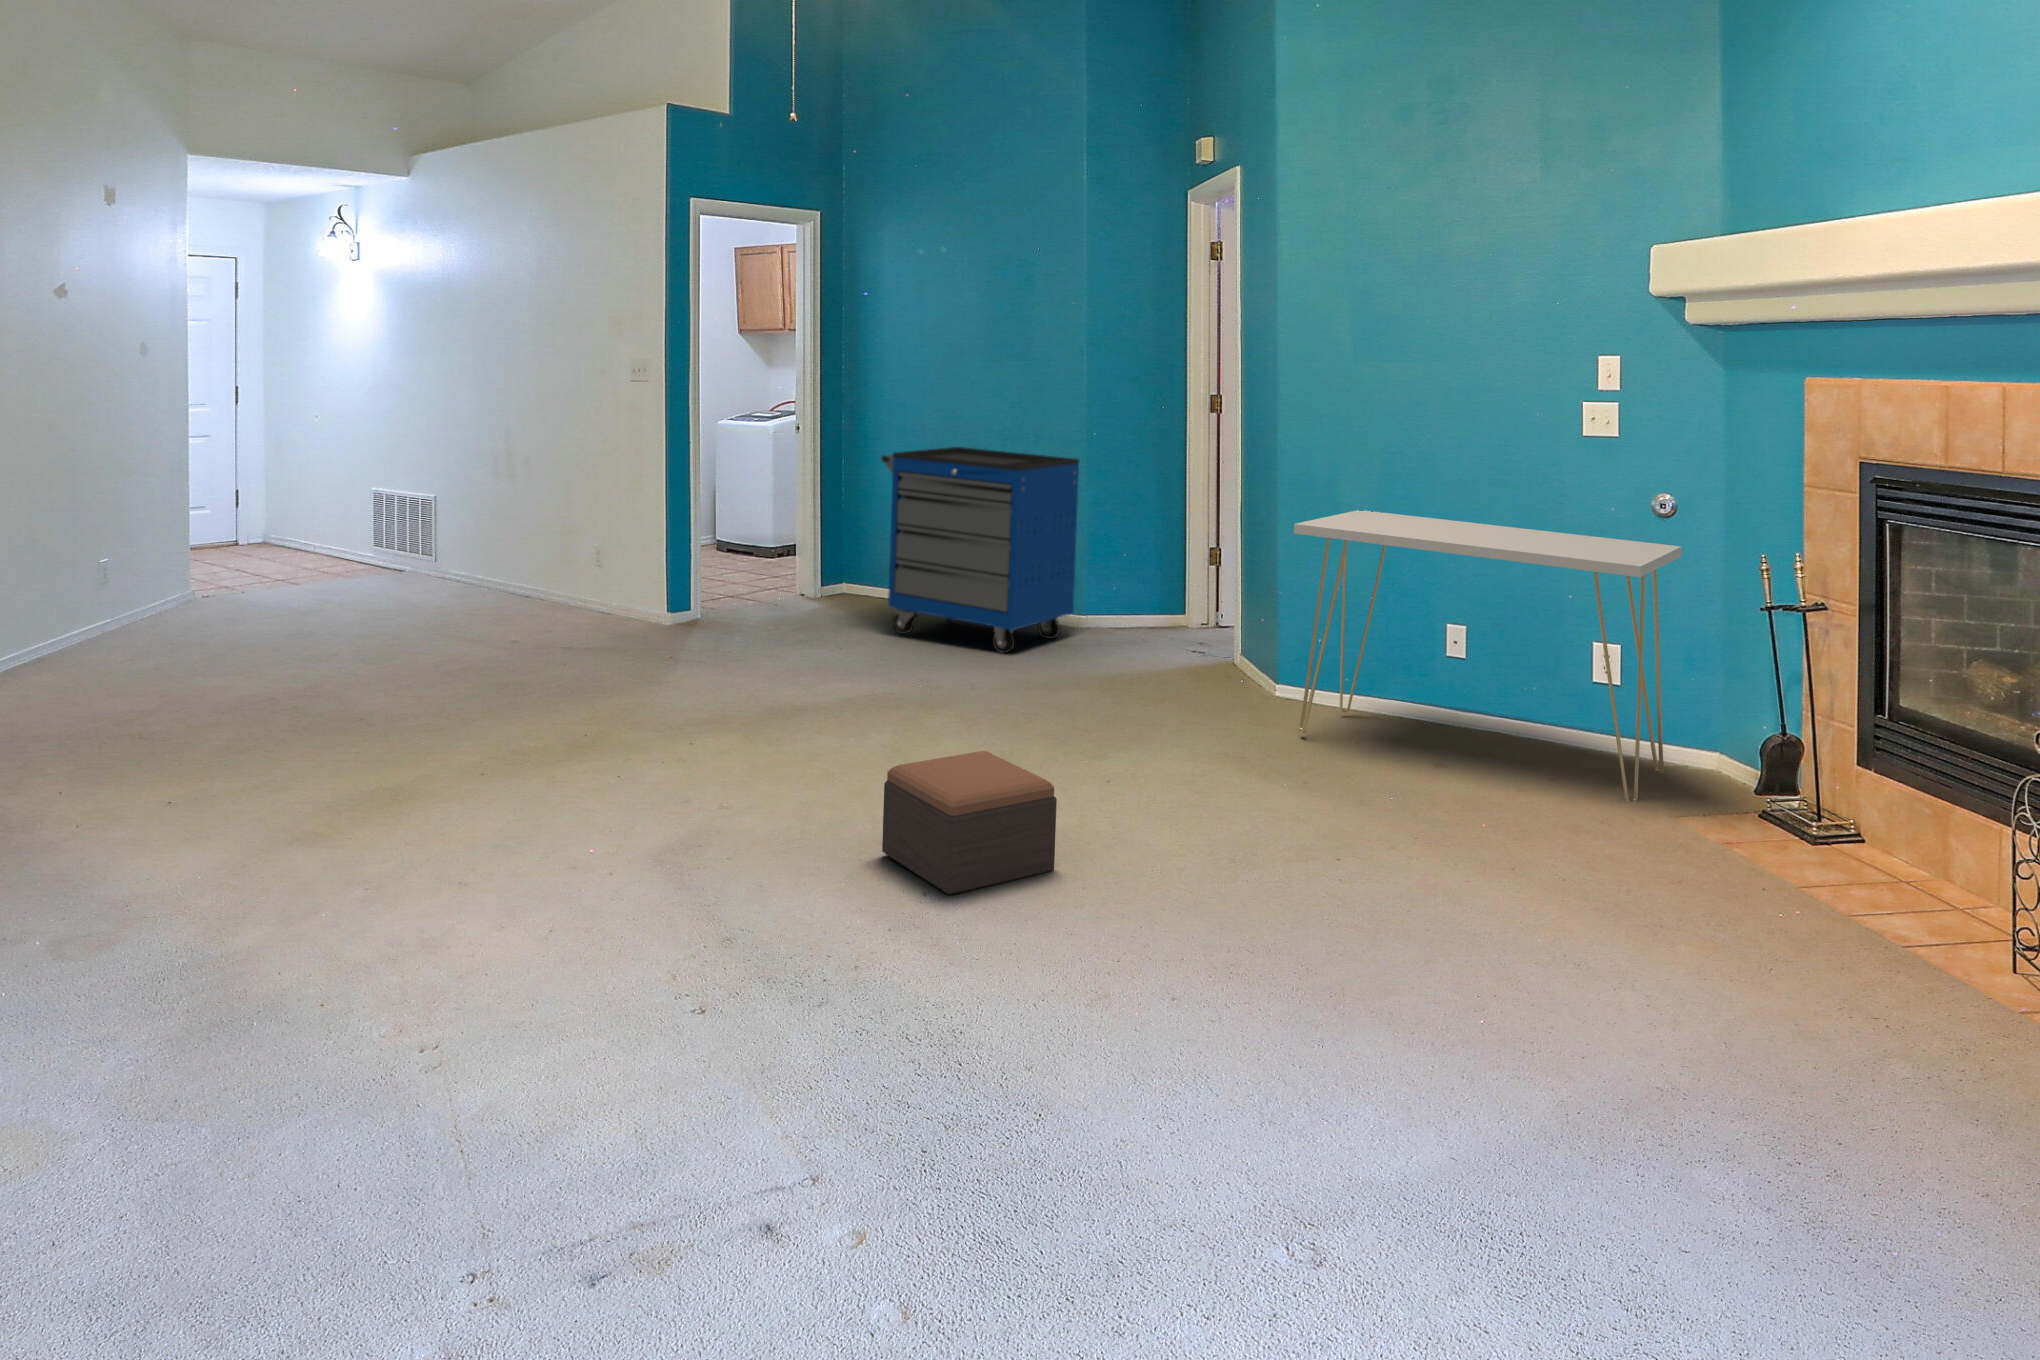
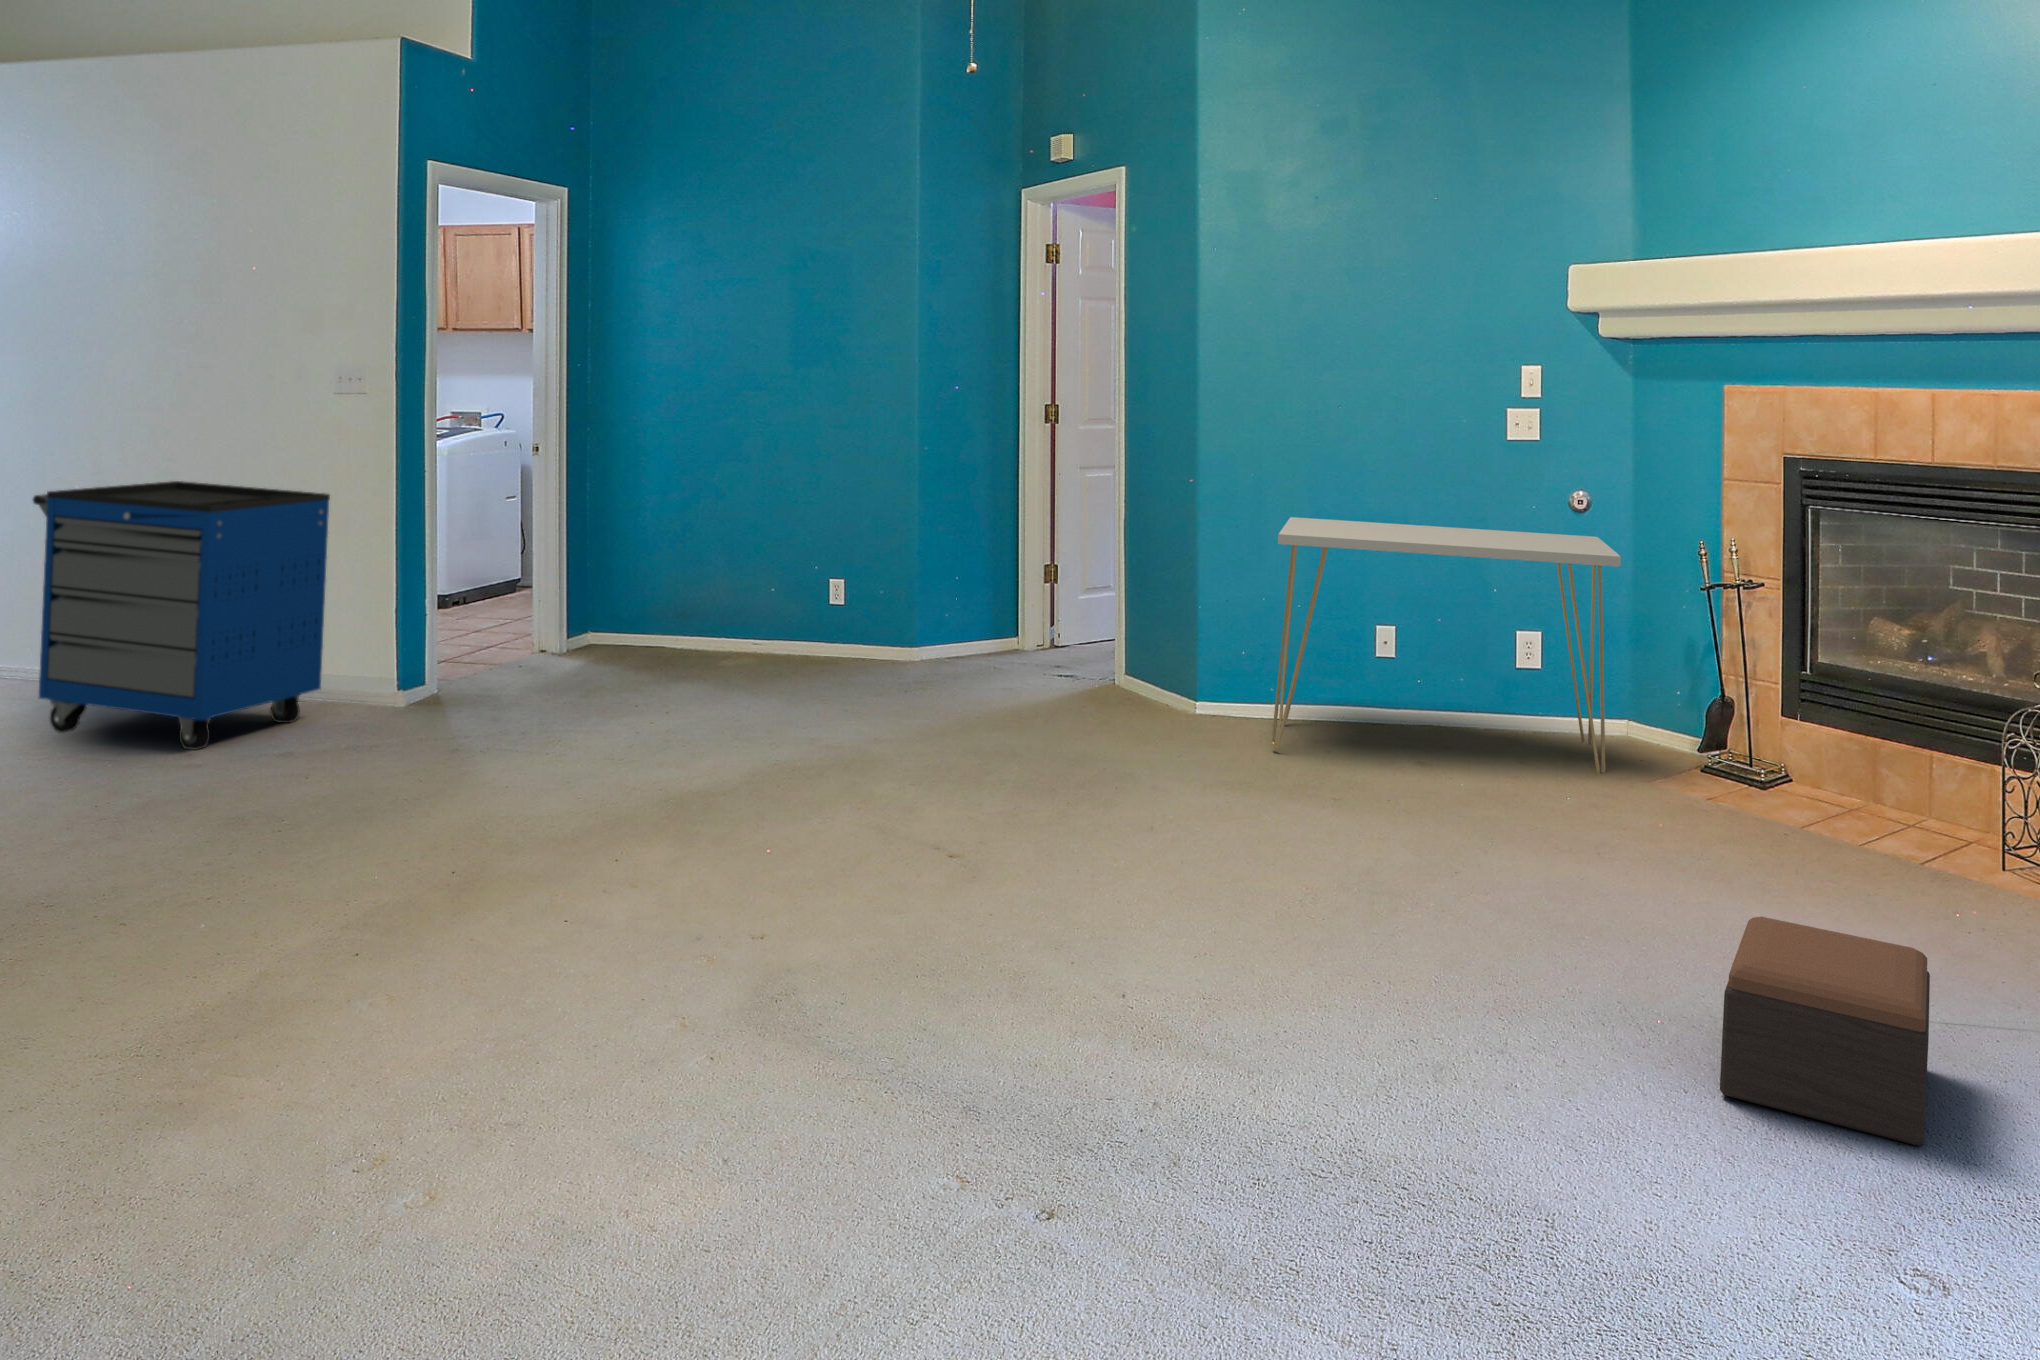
storage cabinet: present [881,447,1079,653] -> present [33,481,330,750]
footstool: present [882,751,1057,895] -> present [1720,917,1930,1146]

